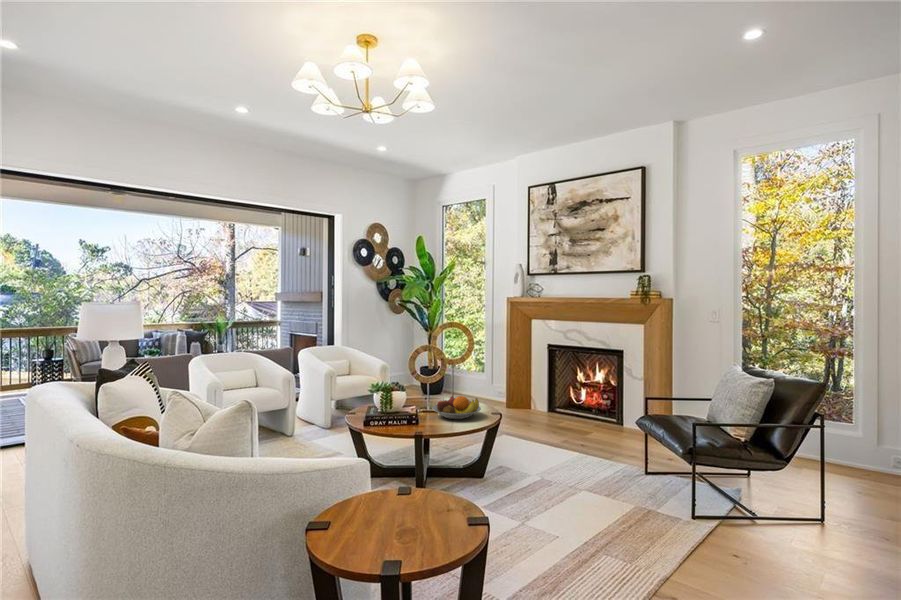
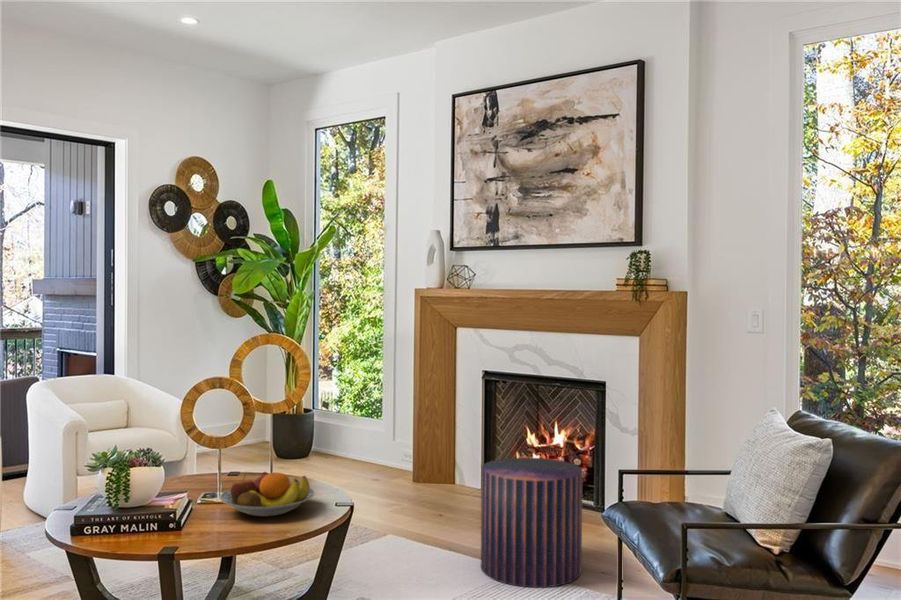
pouf: none [562,392,620,462] -> present [481,458,582,587]

